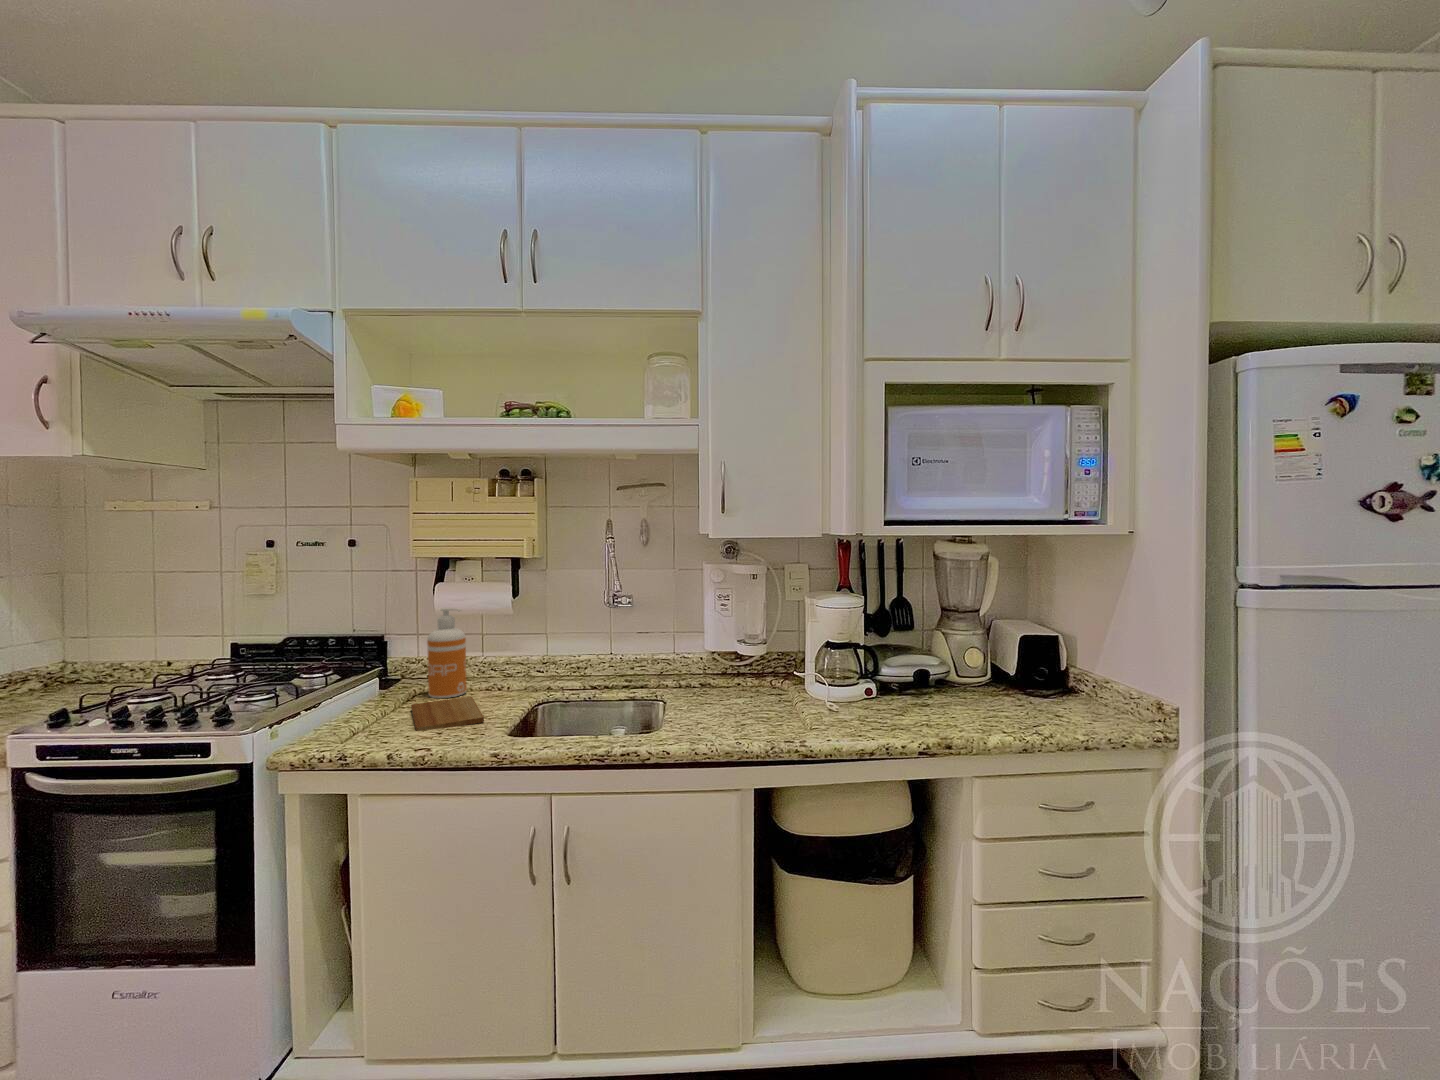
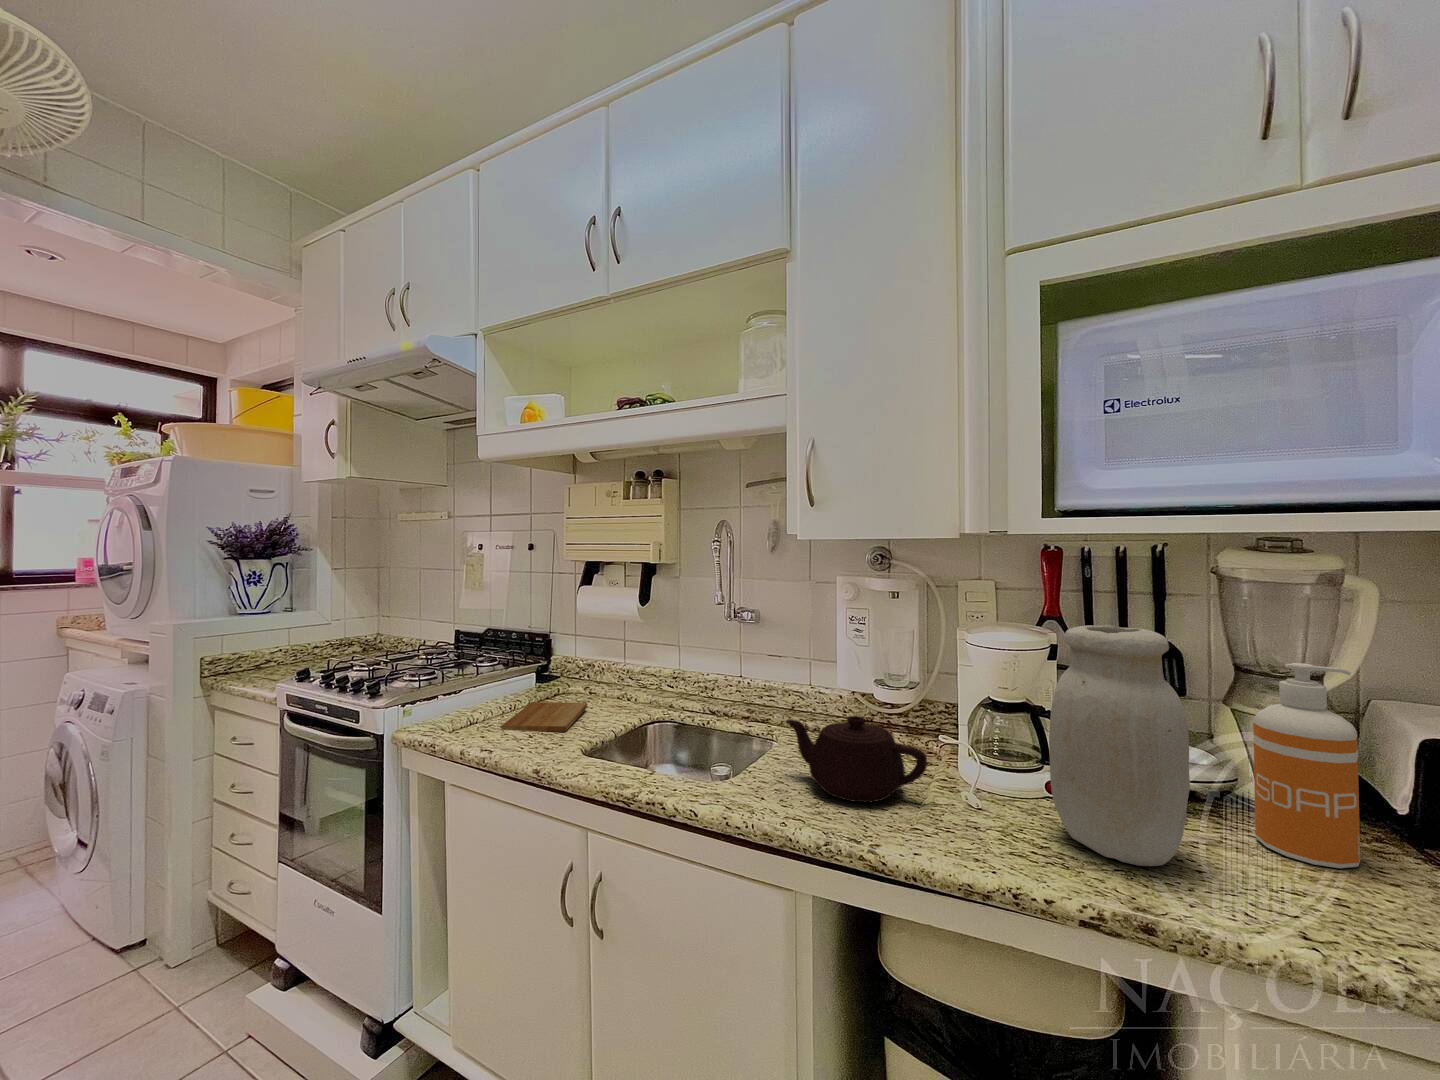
jar: none [879,591,948,721] -> present [1049,625,1190,866]
soap dispenser: present [427,608,467,698] -> present [1253,663,1360,868]
teapot: none [704,666,807,723] -> present [786,716,927,802]

